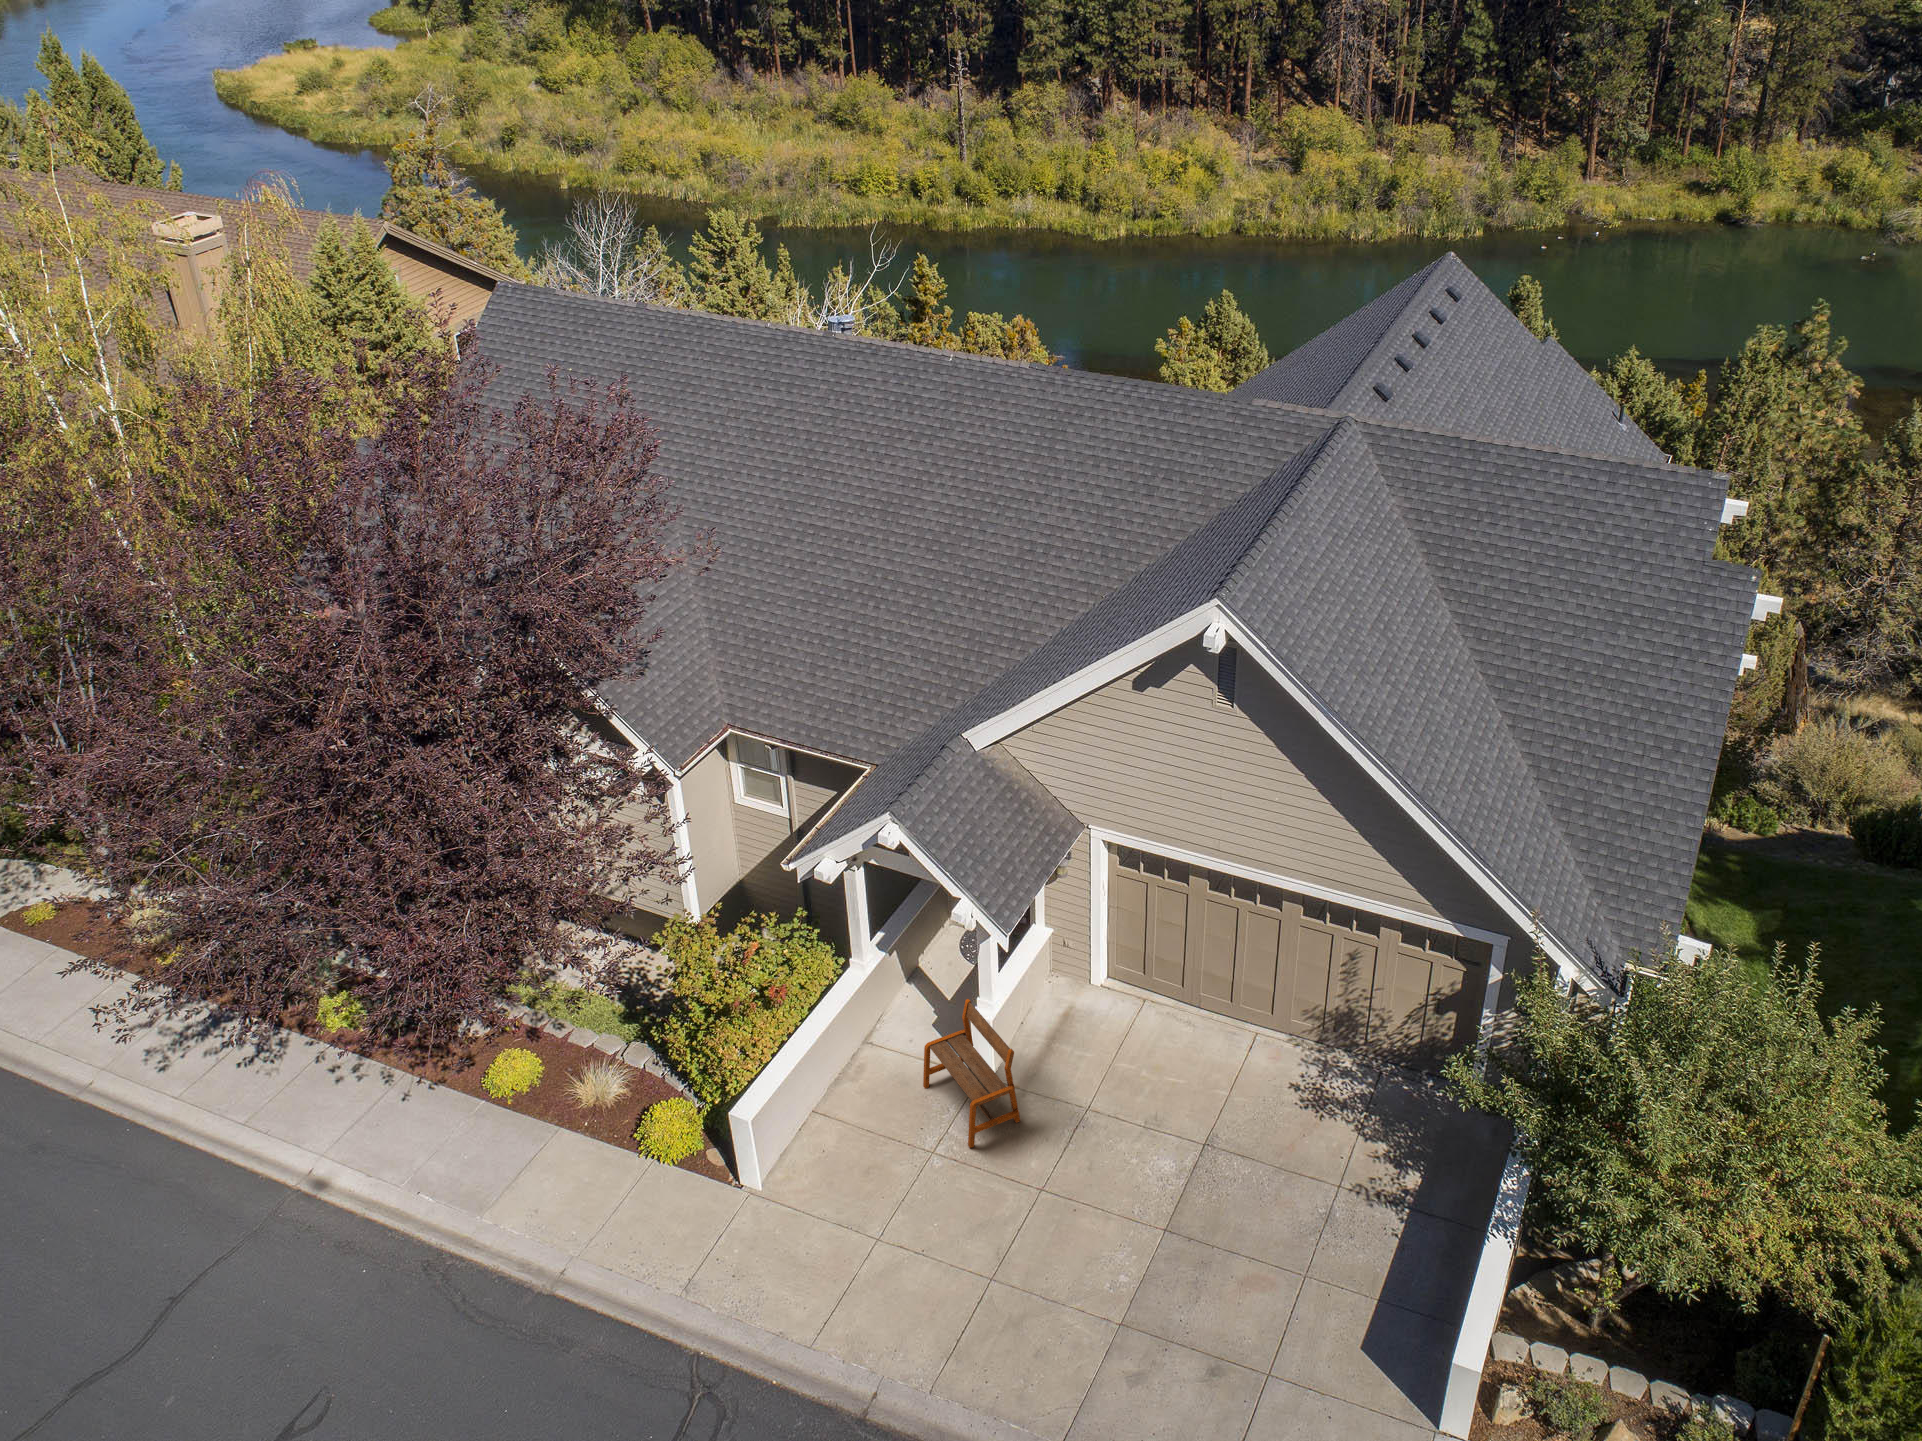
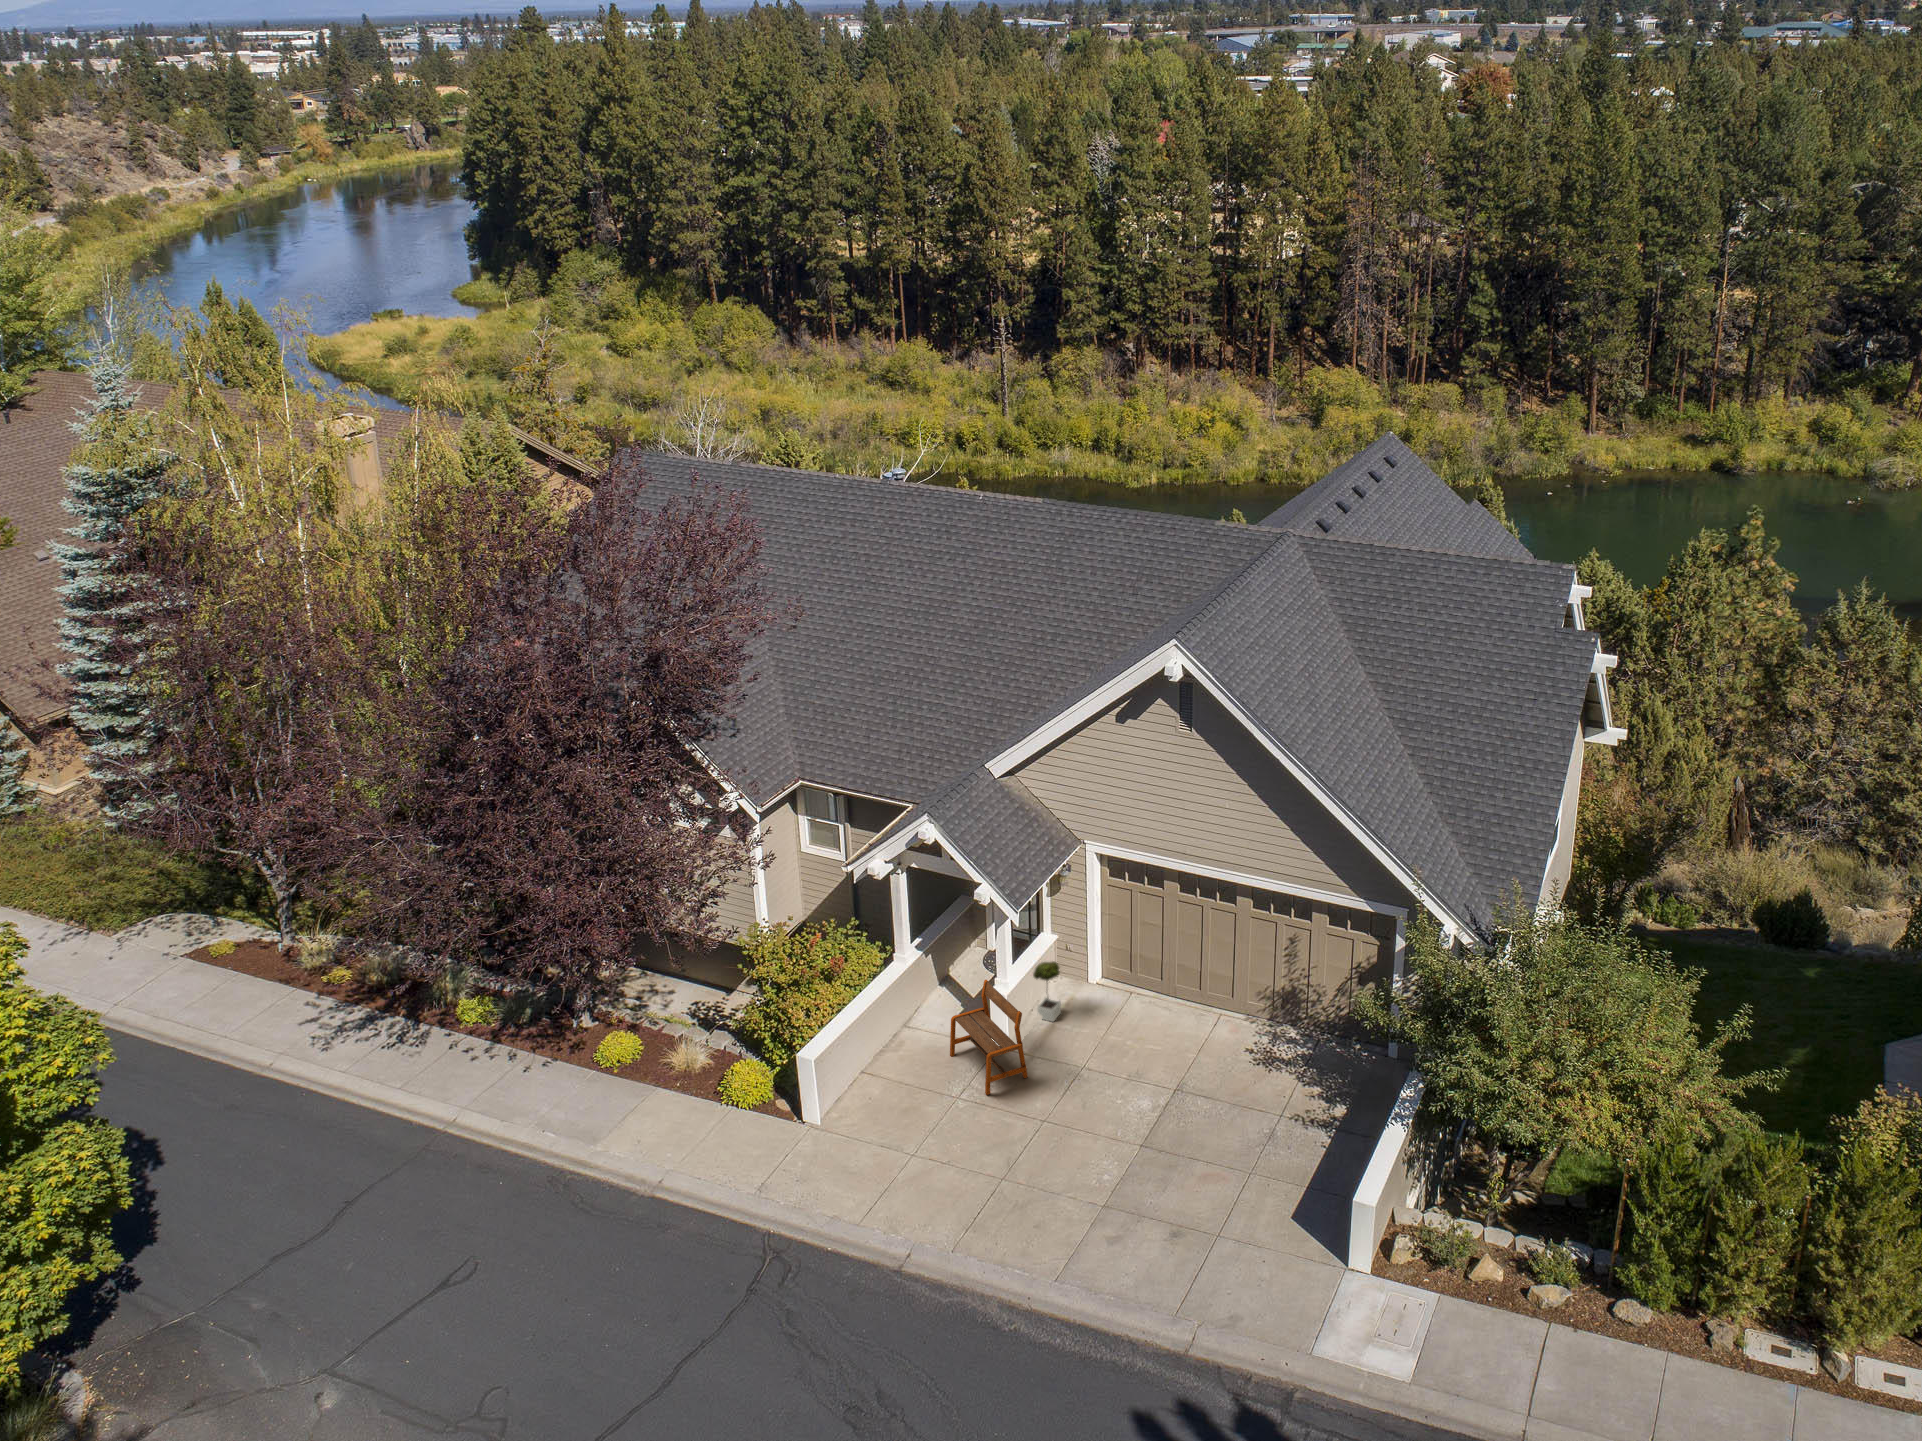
potted tree: none [1025,967,1059,1039] -> present [1033,961,1061,1022]

